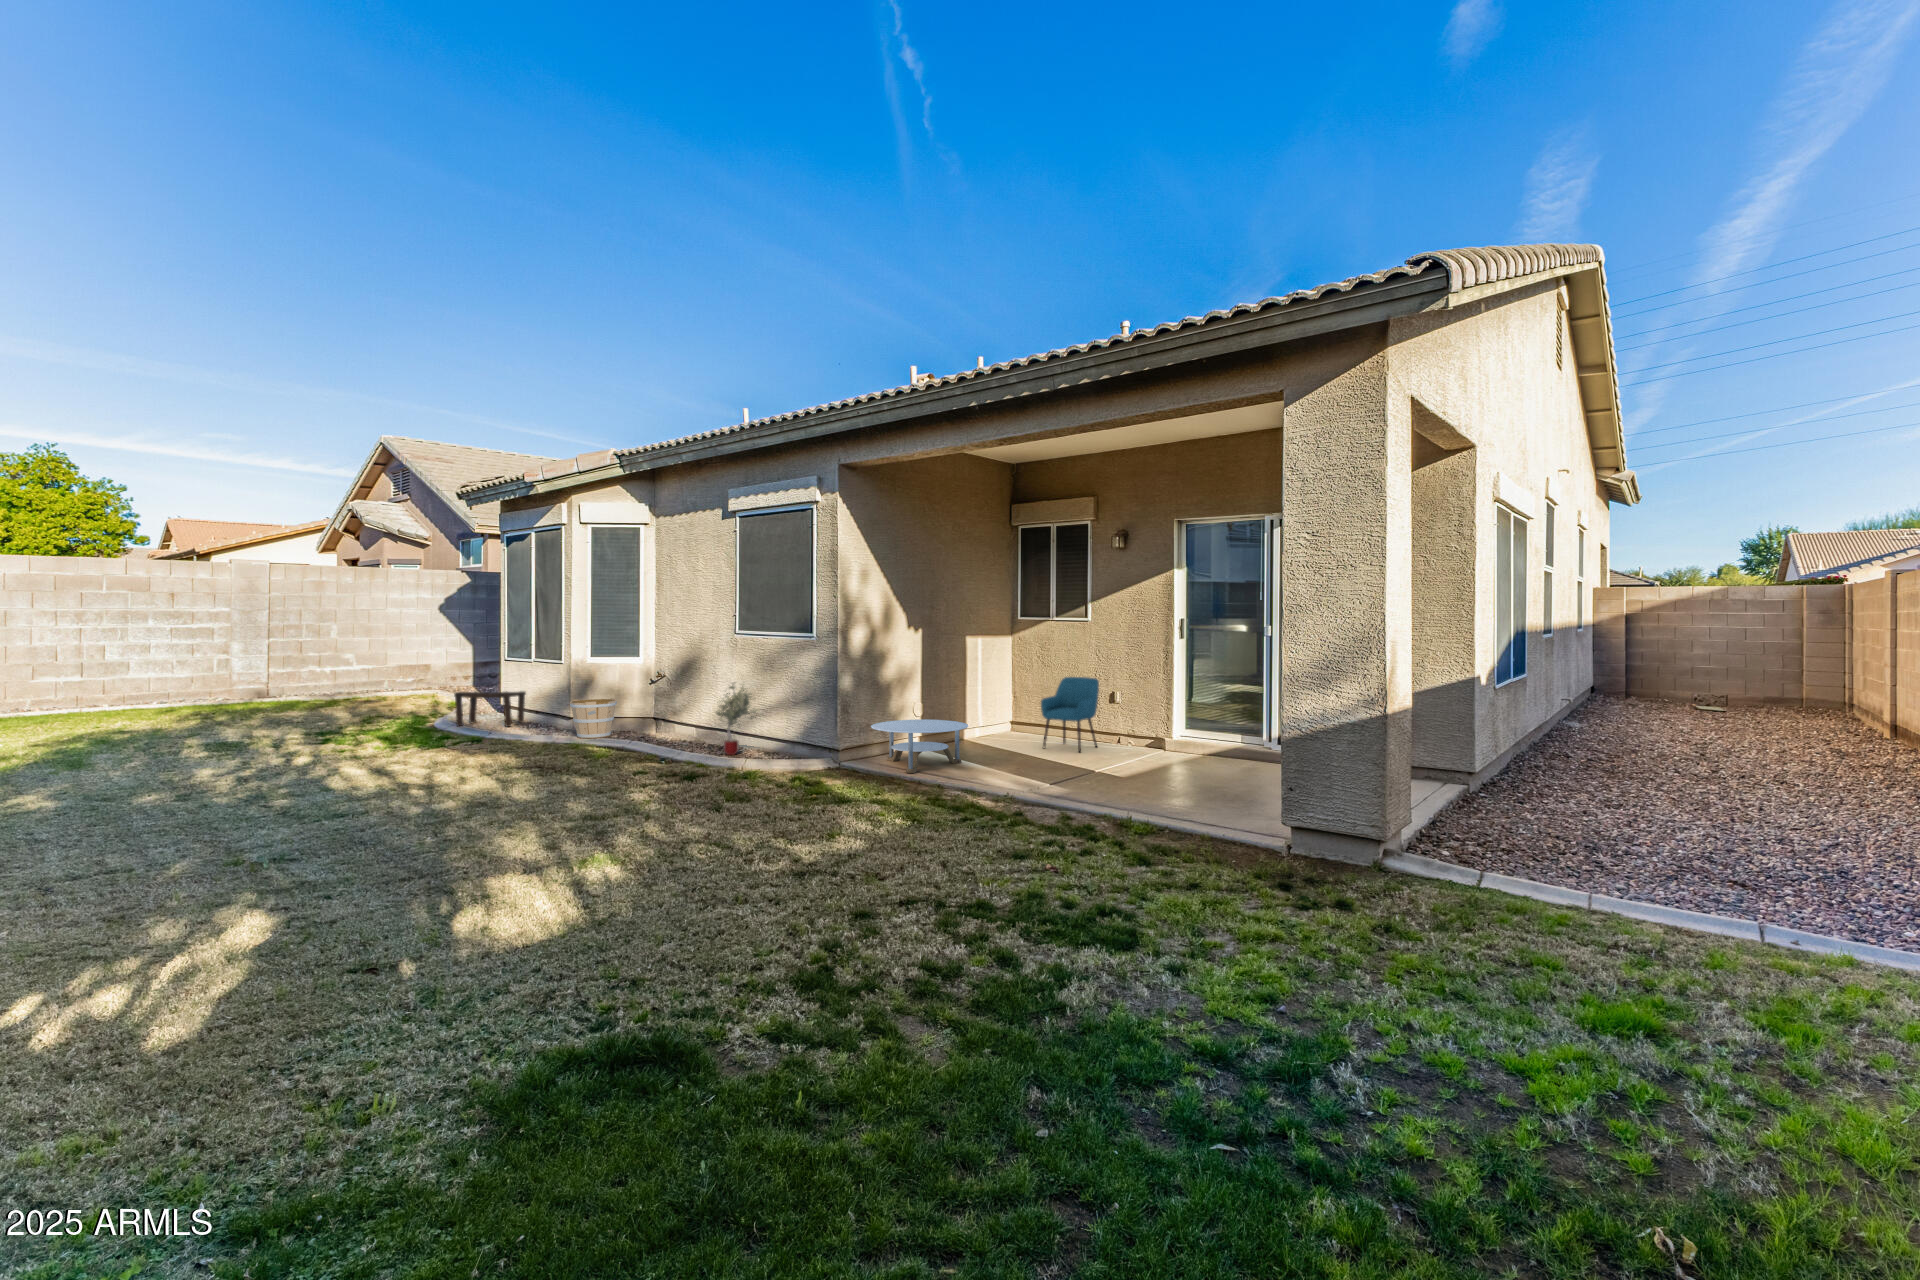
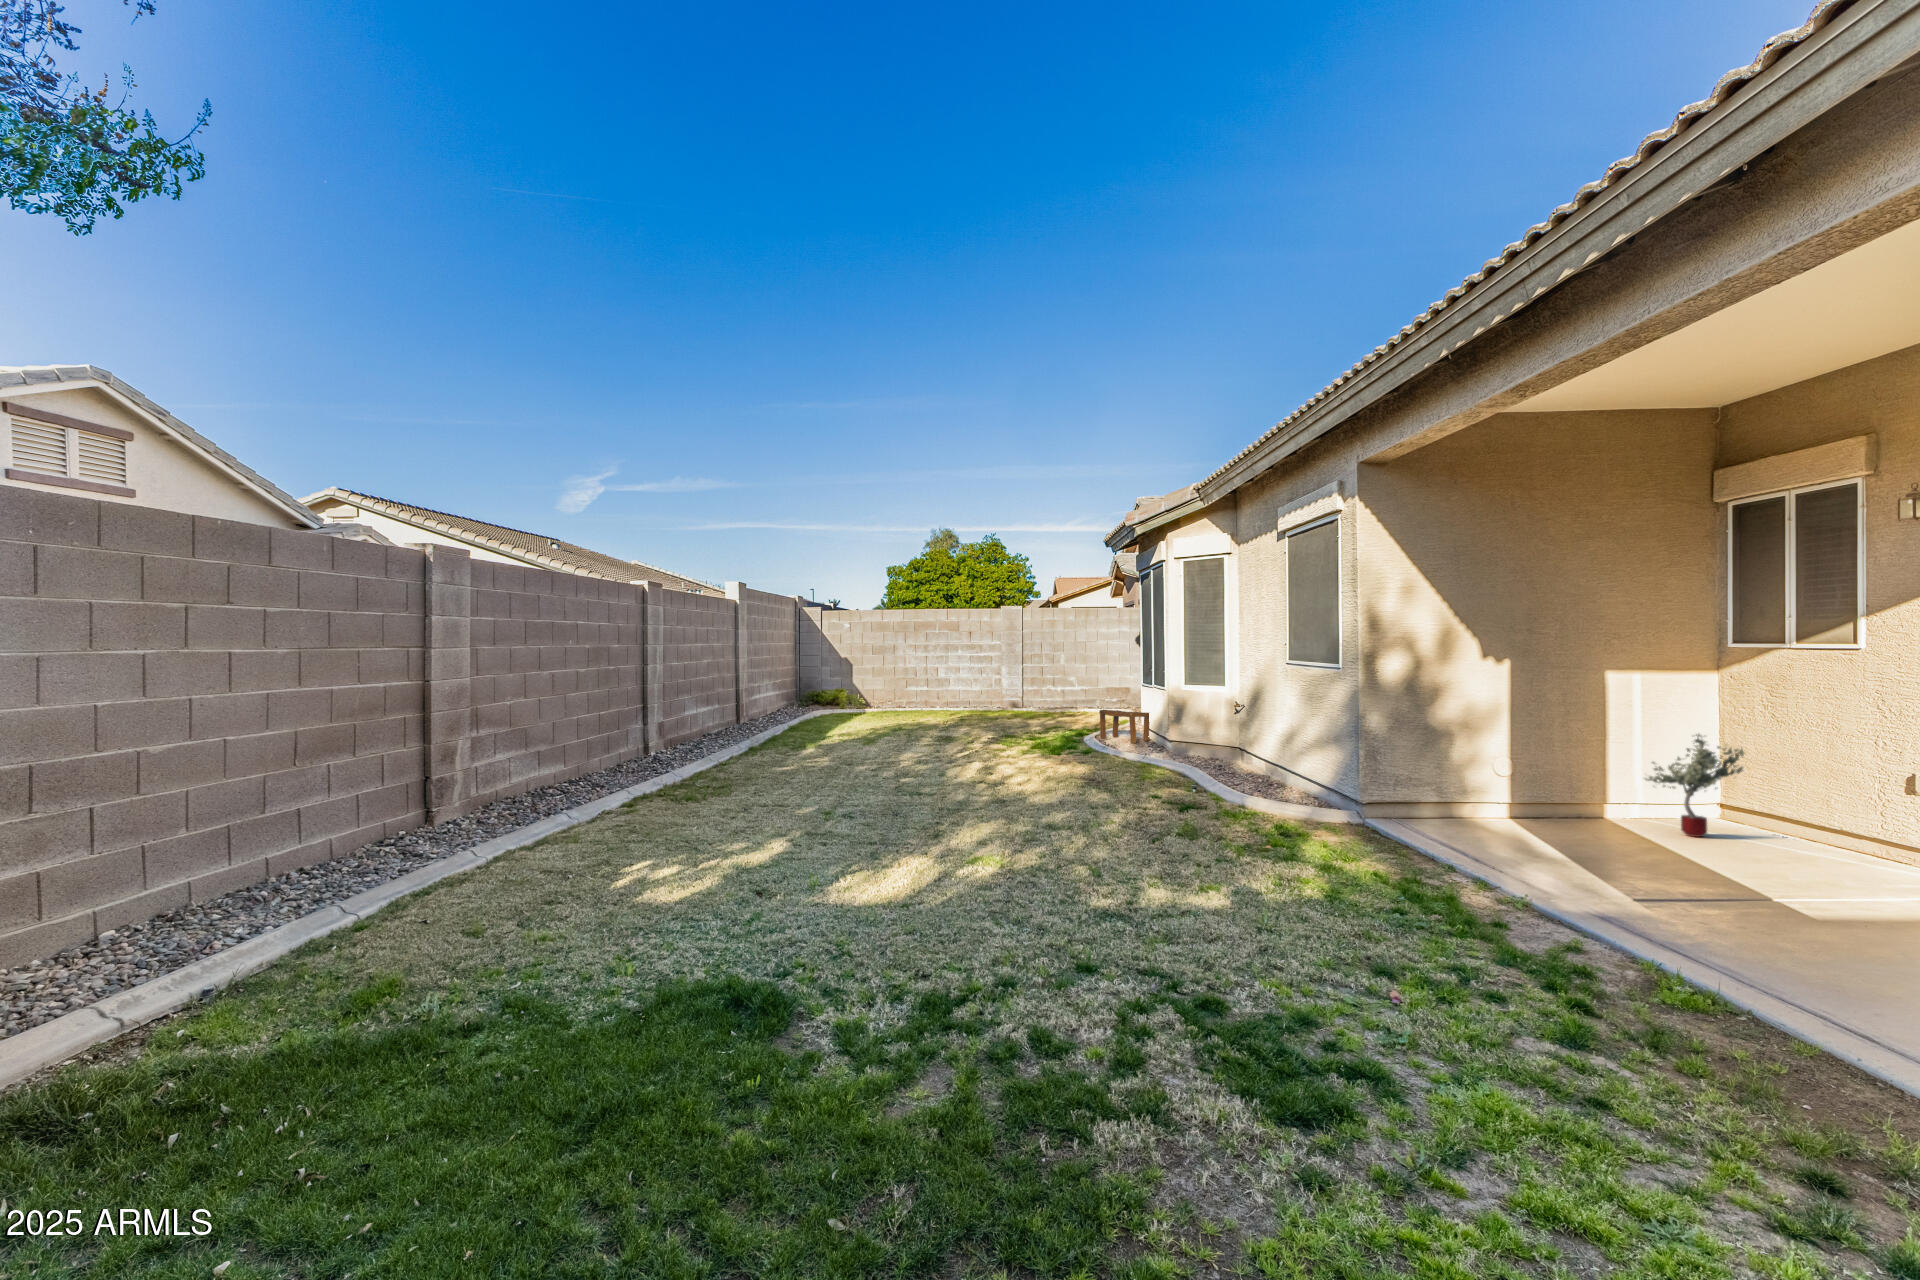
chair: present [1041,677,1099,752] -> none [1739,744,1884,874]
potted tree: present [716,683,756,755] -> present [1645,734,1744,837]
wooden bucket: present [570,698,617,738] -> none [1160,723,1203,761]
round table: present [871,719,968,773] -> none [1399,778,1552,849]

